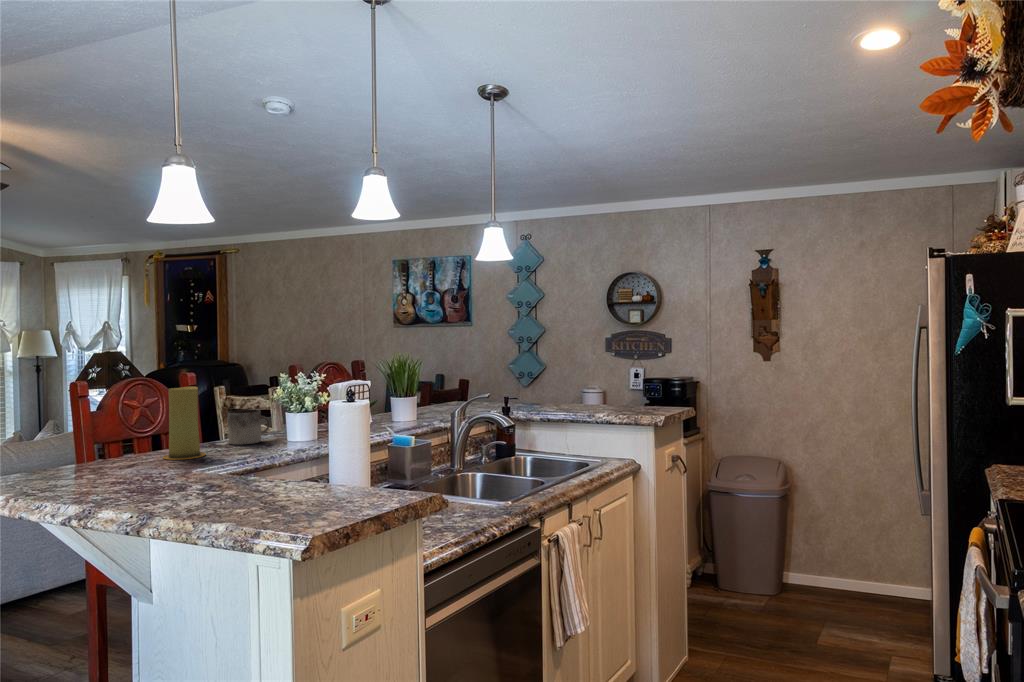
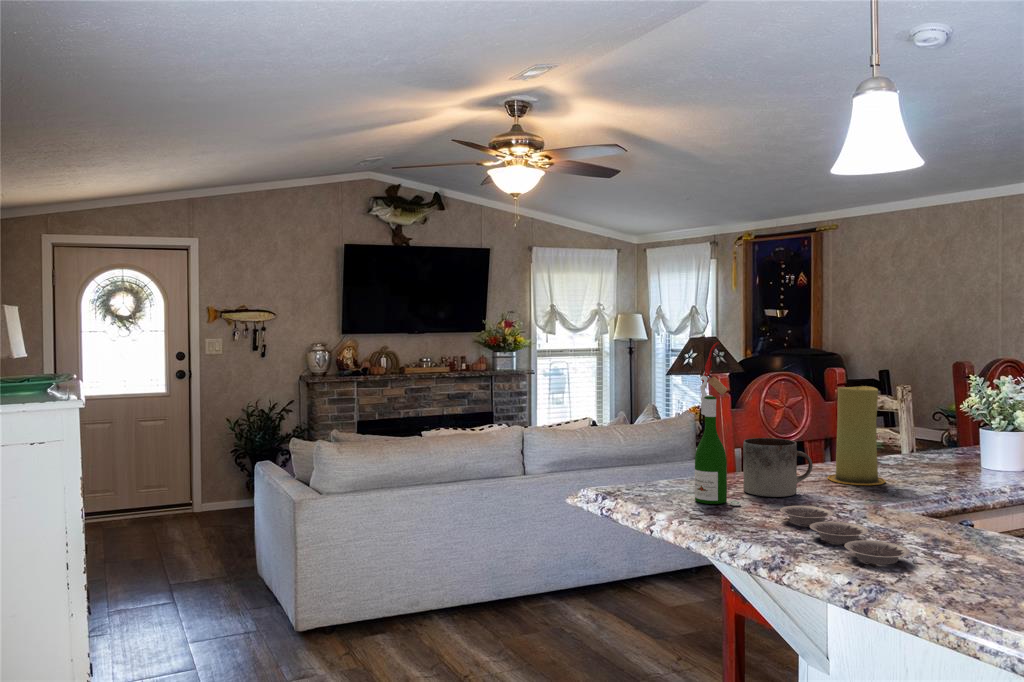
wine bottle: none [36,358,77,486] -> present [695,342,741,506]
mug: present [228,410,270,445] -> present [743,438,813,497]
plate: none [102,476,180,503] -> present [780,506,910,564]

